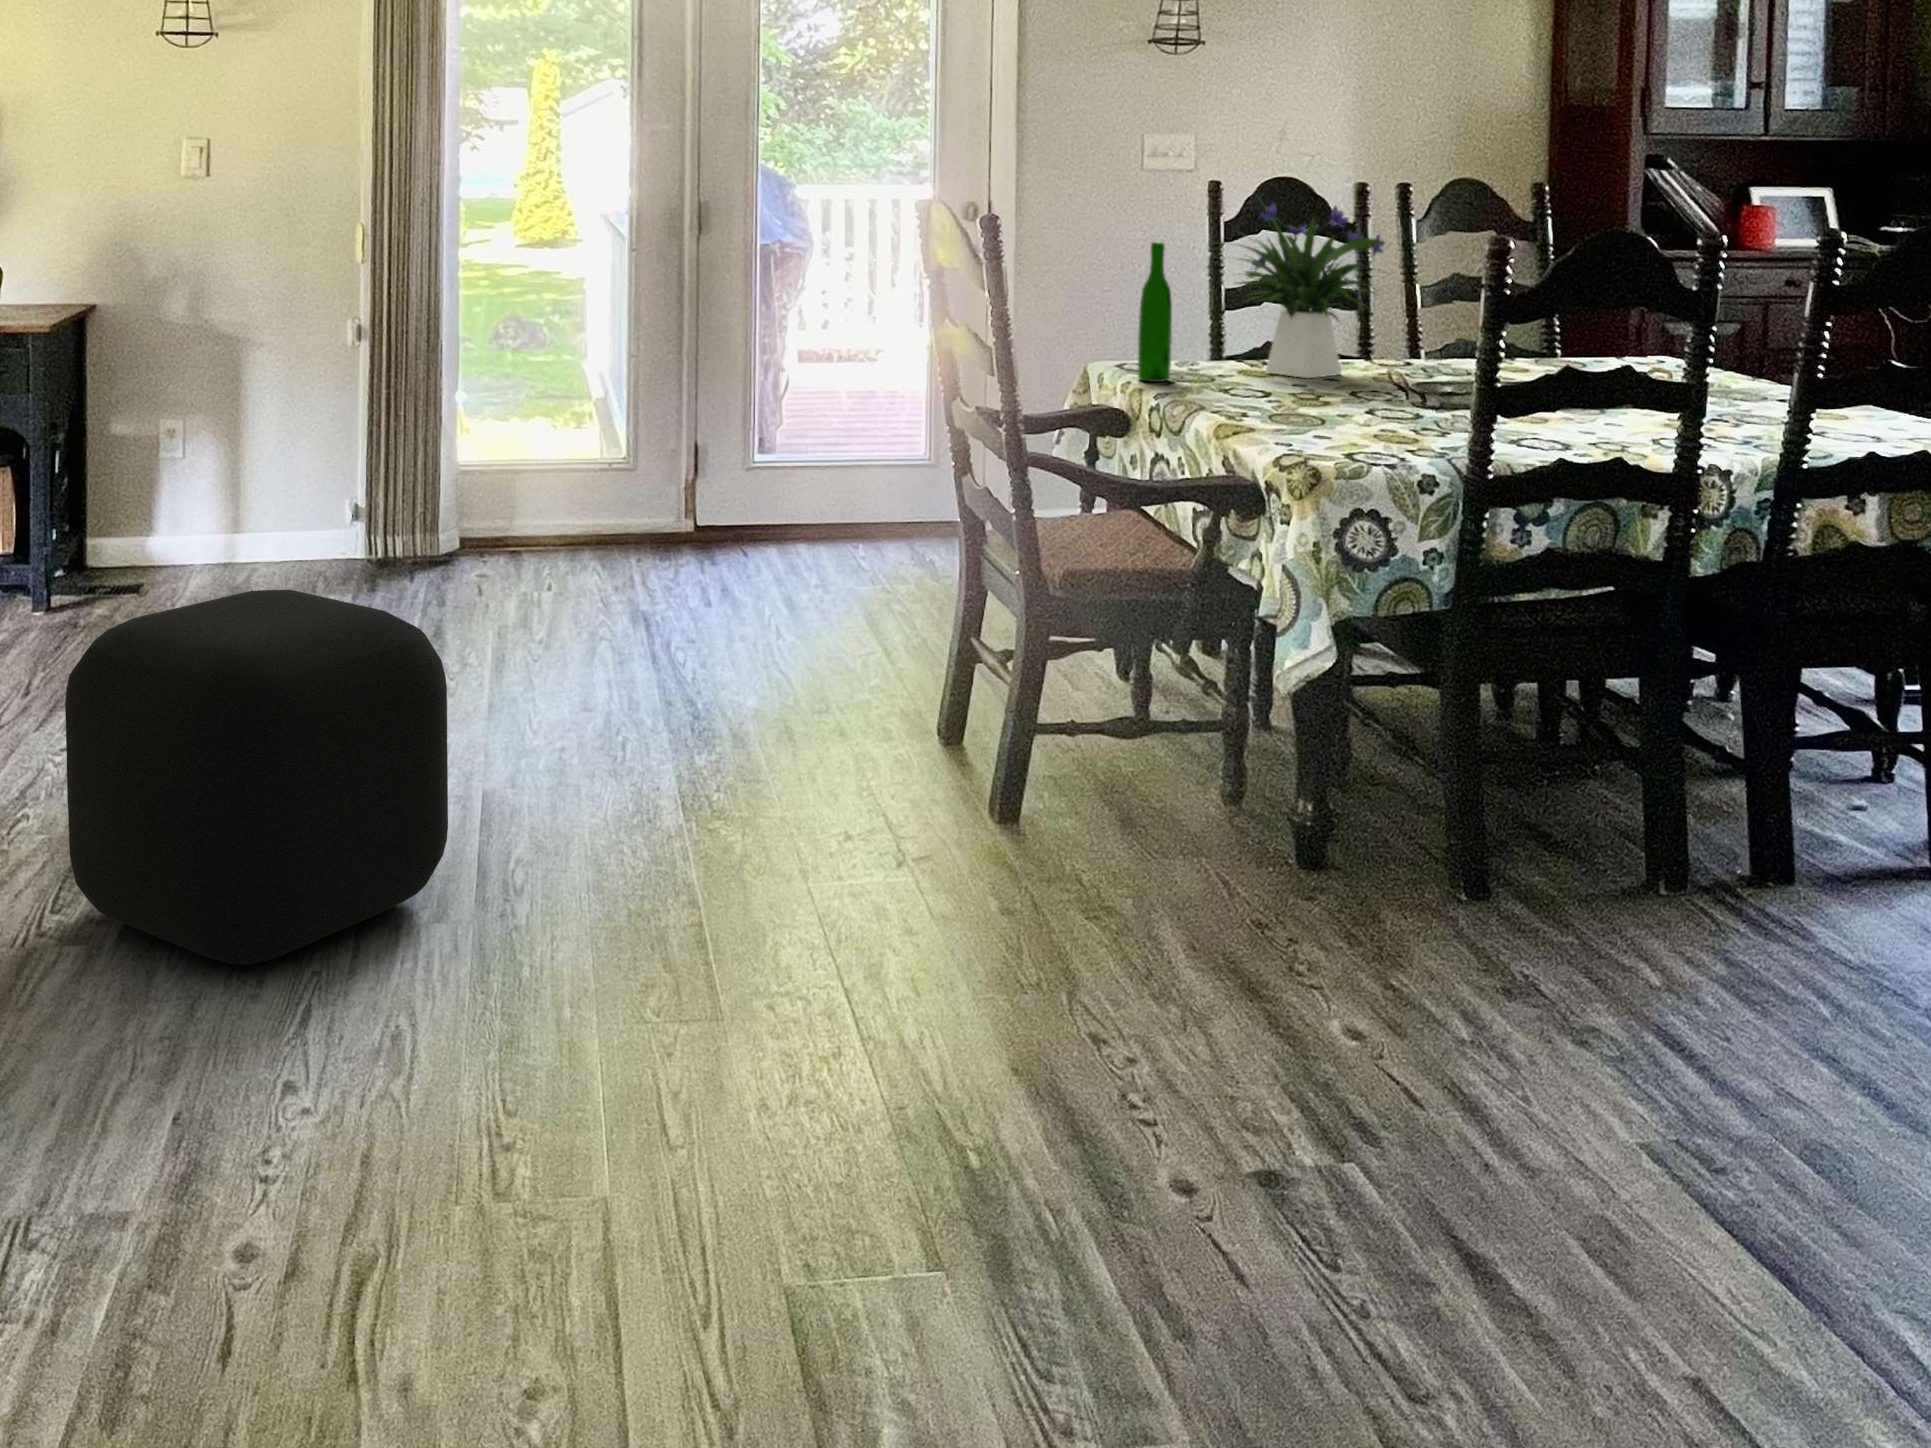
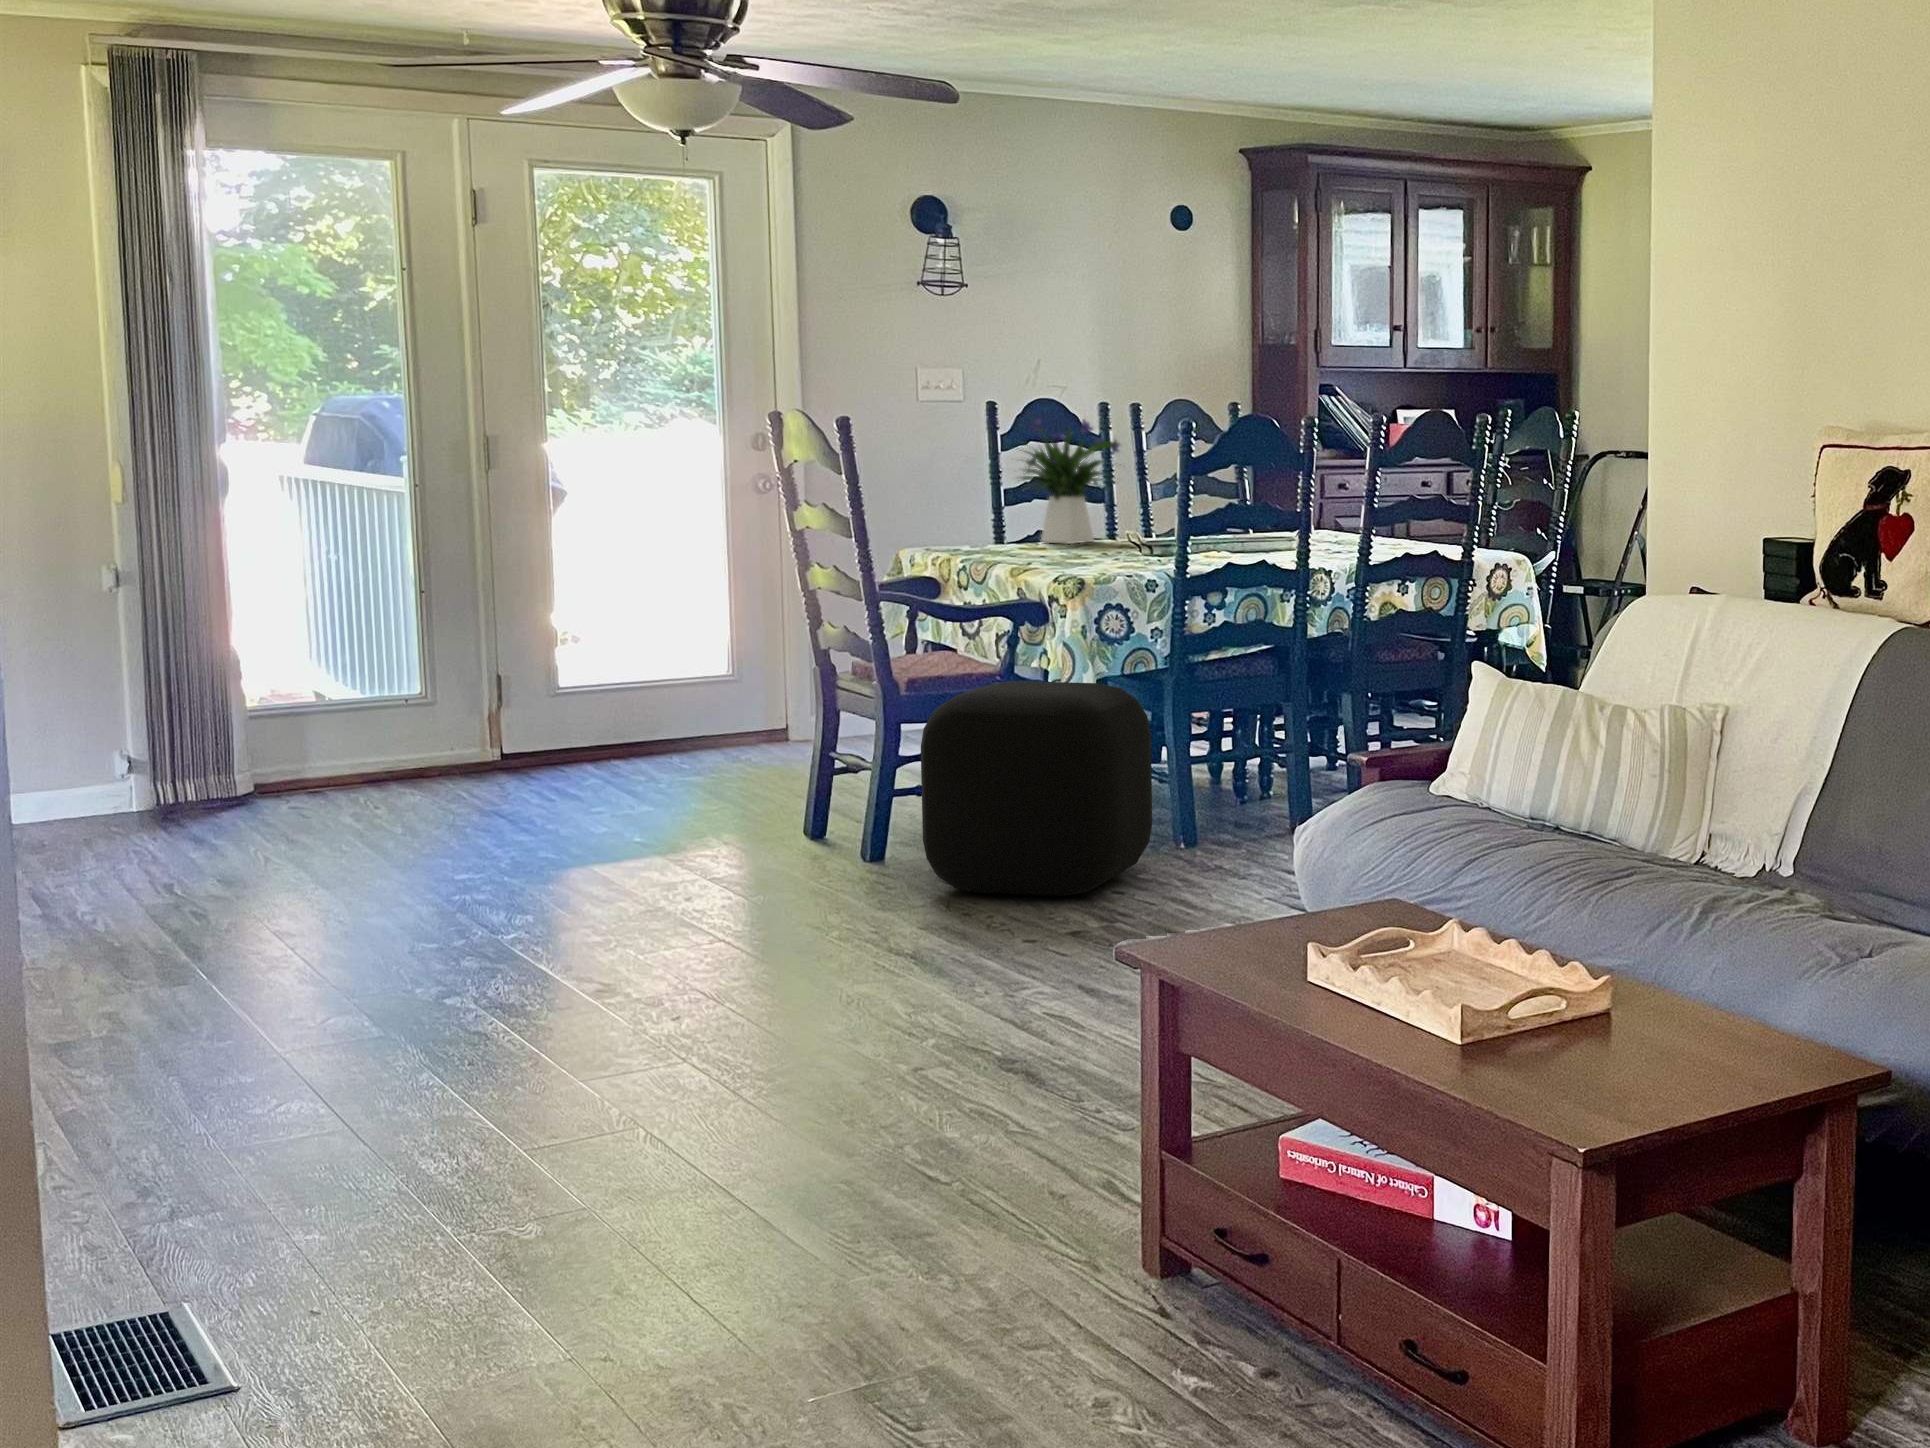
wine bottle: present [1138,242,1172,382] -> none [948,447,973,550]
ottoman: present [65,590,448,965] -> present [921,681,1152,896]

